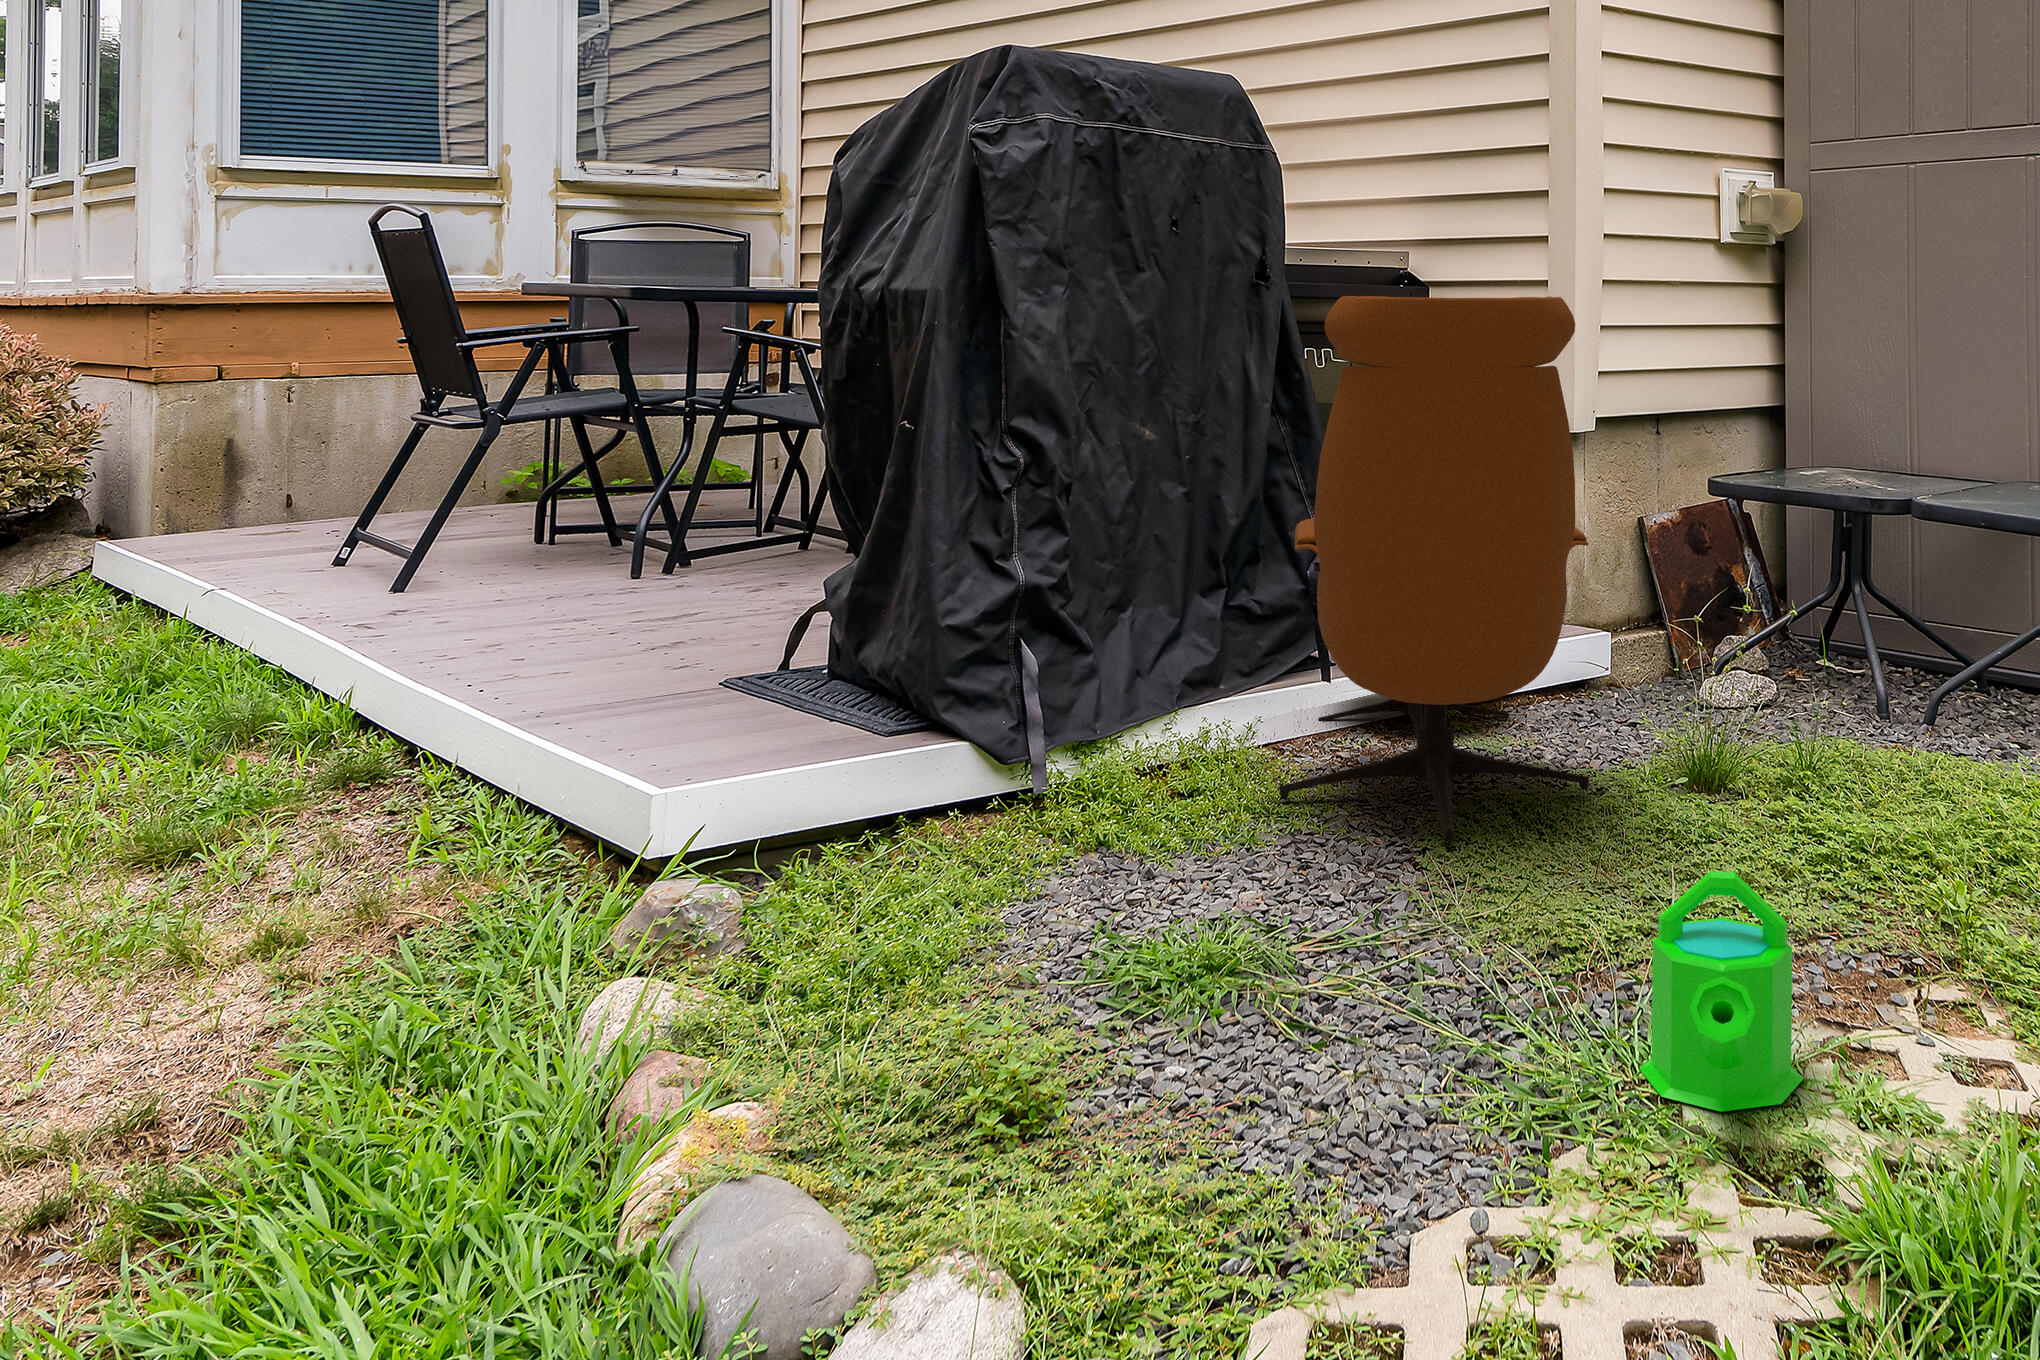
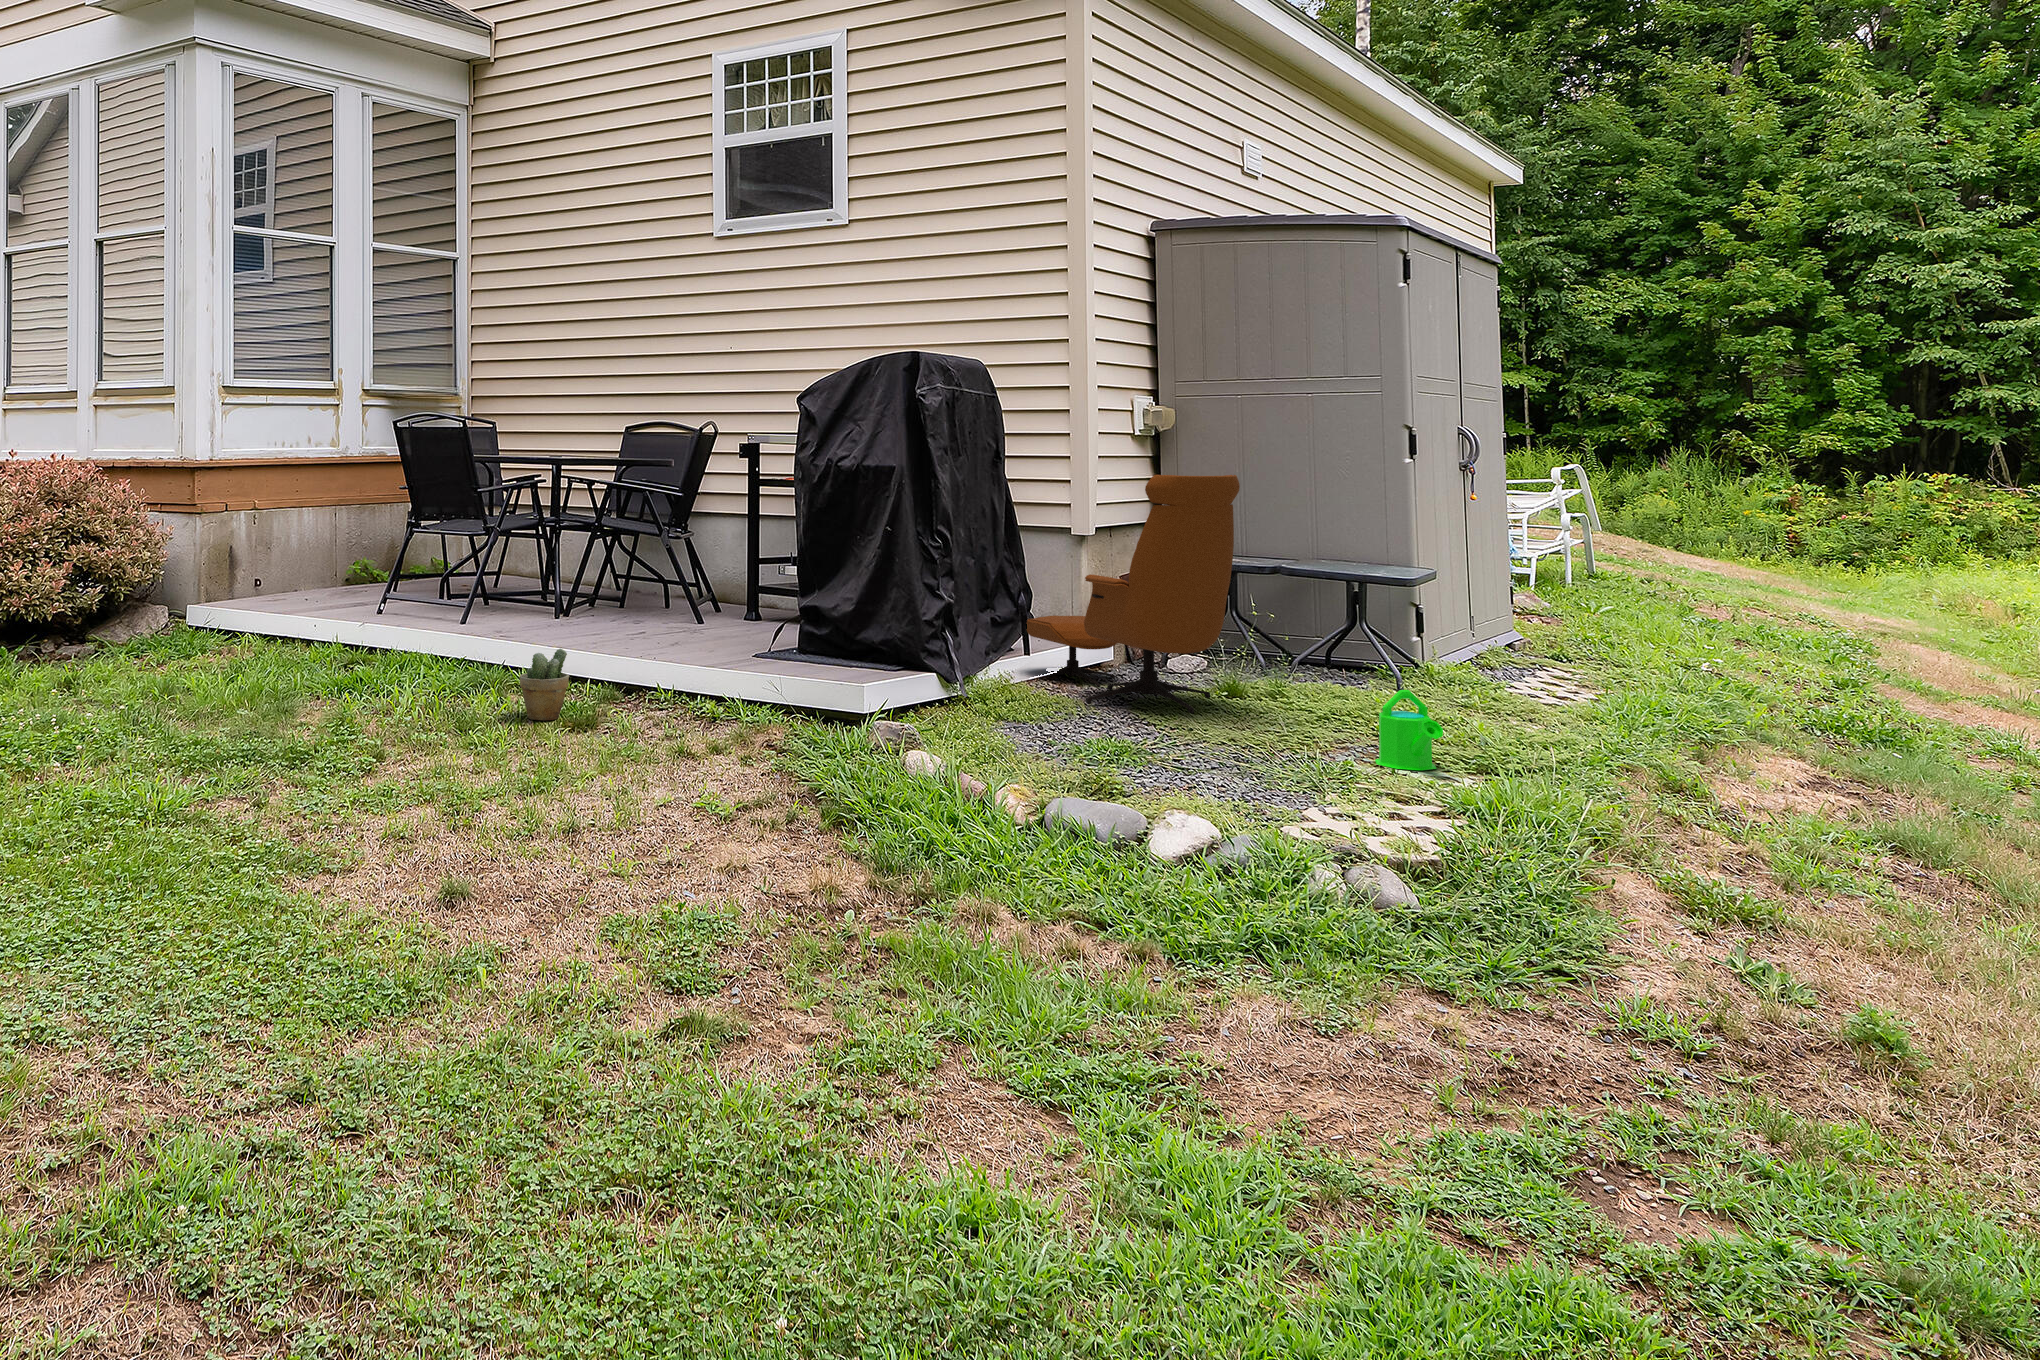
potted plant: none [74,654,200,799] -> present [519,649,569,720]

